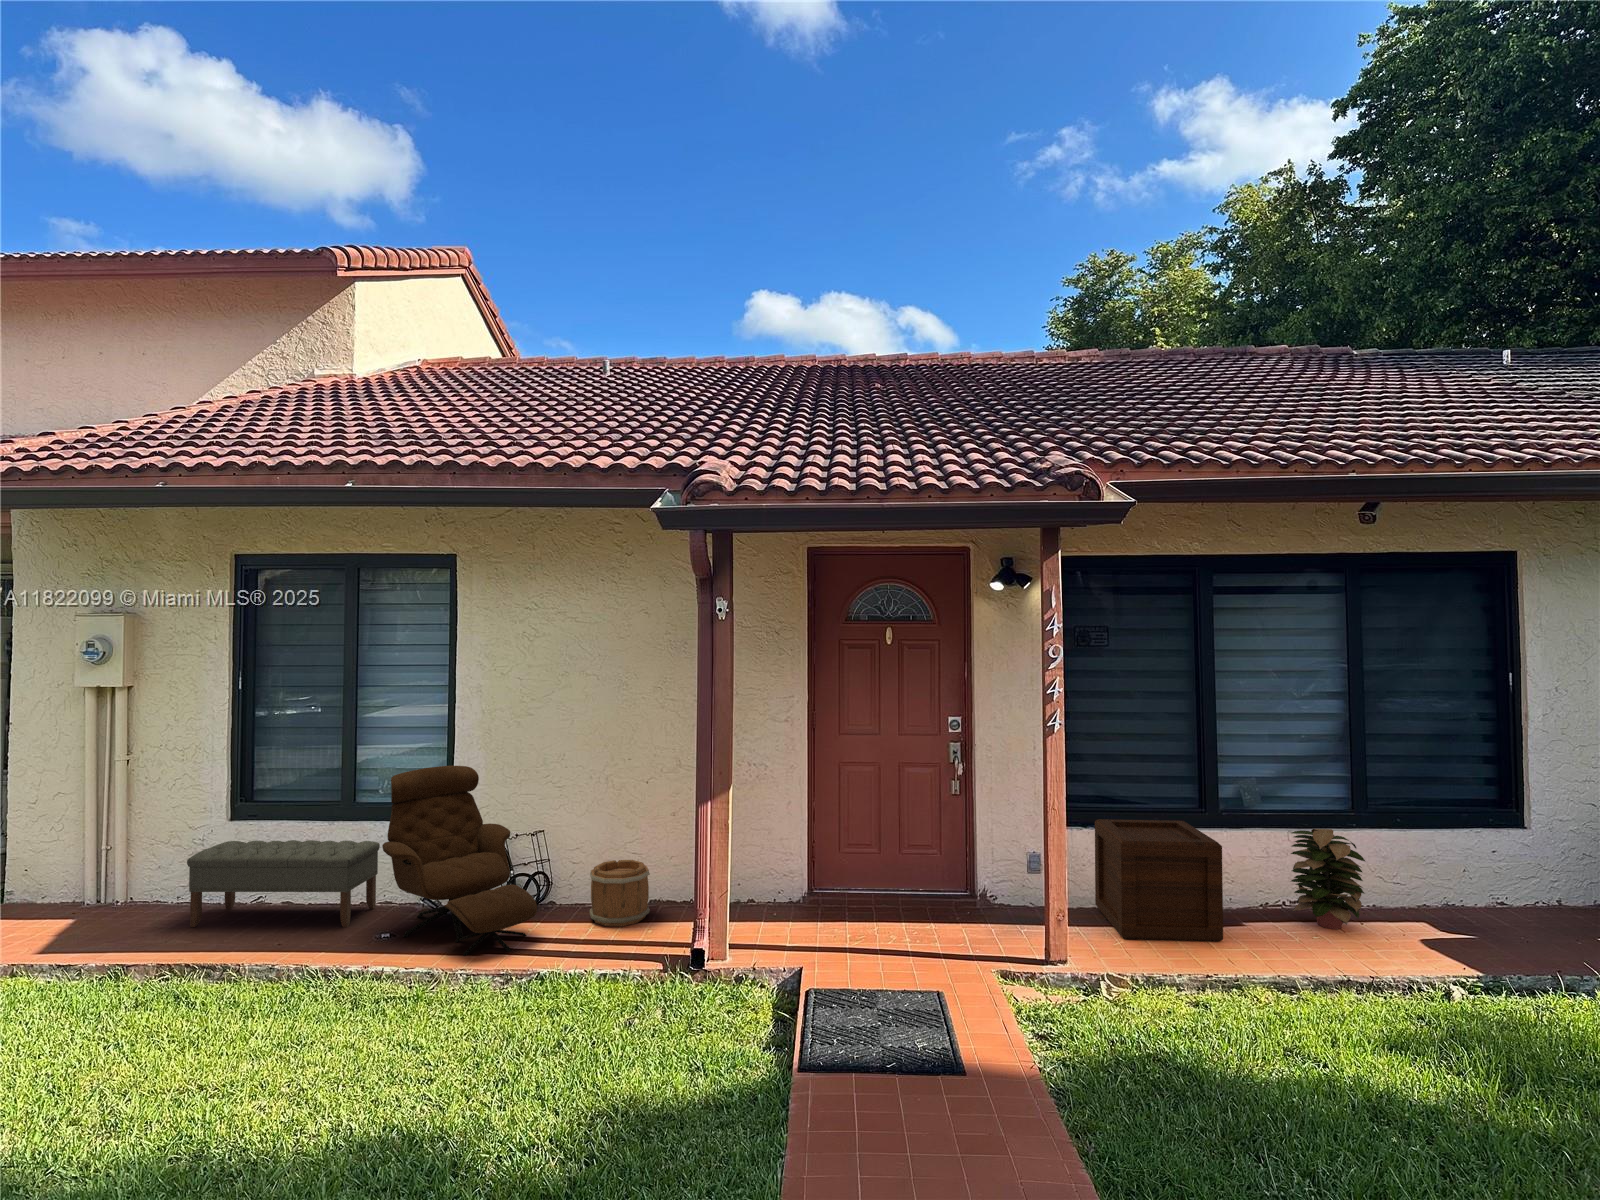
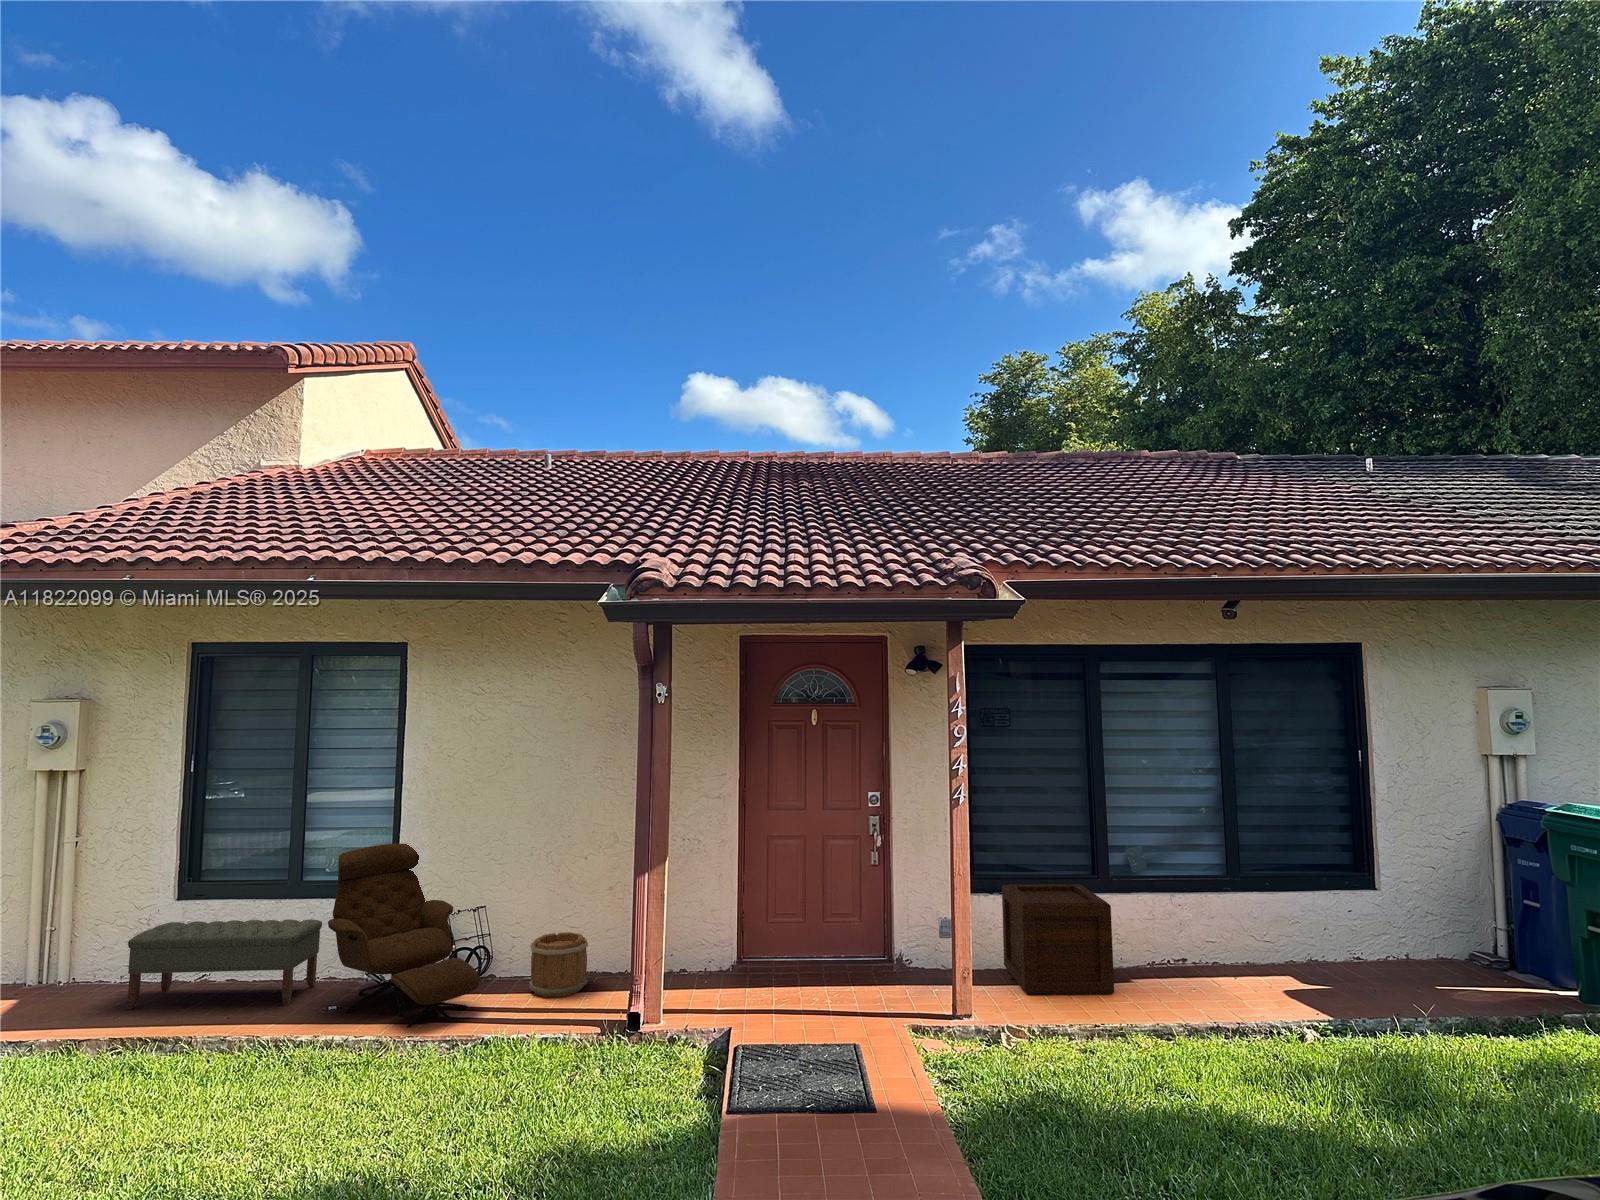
decorative plant: present [1291,829,1365,929] -> none [1173,889,1240,981]

